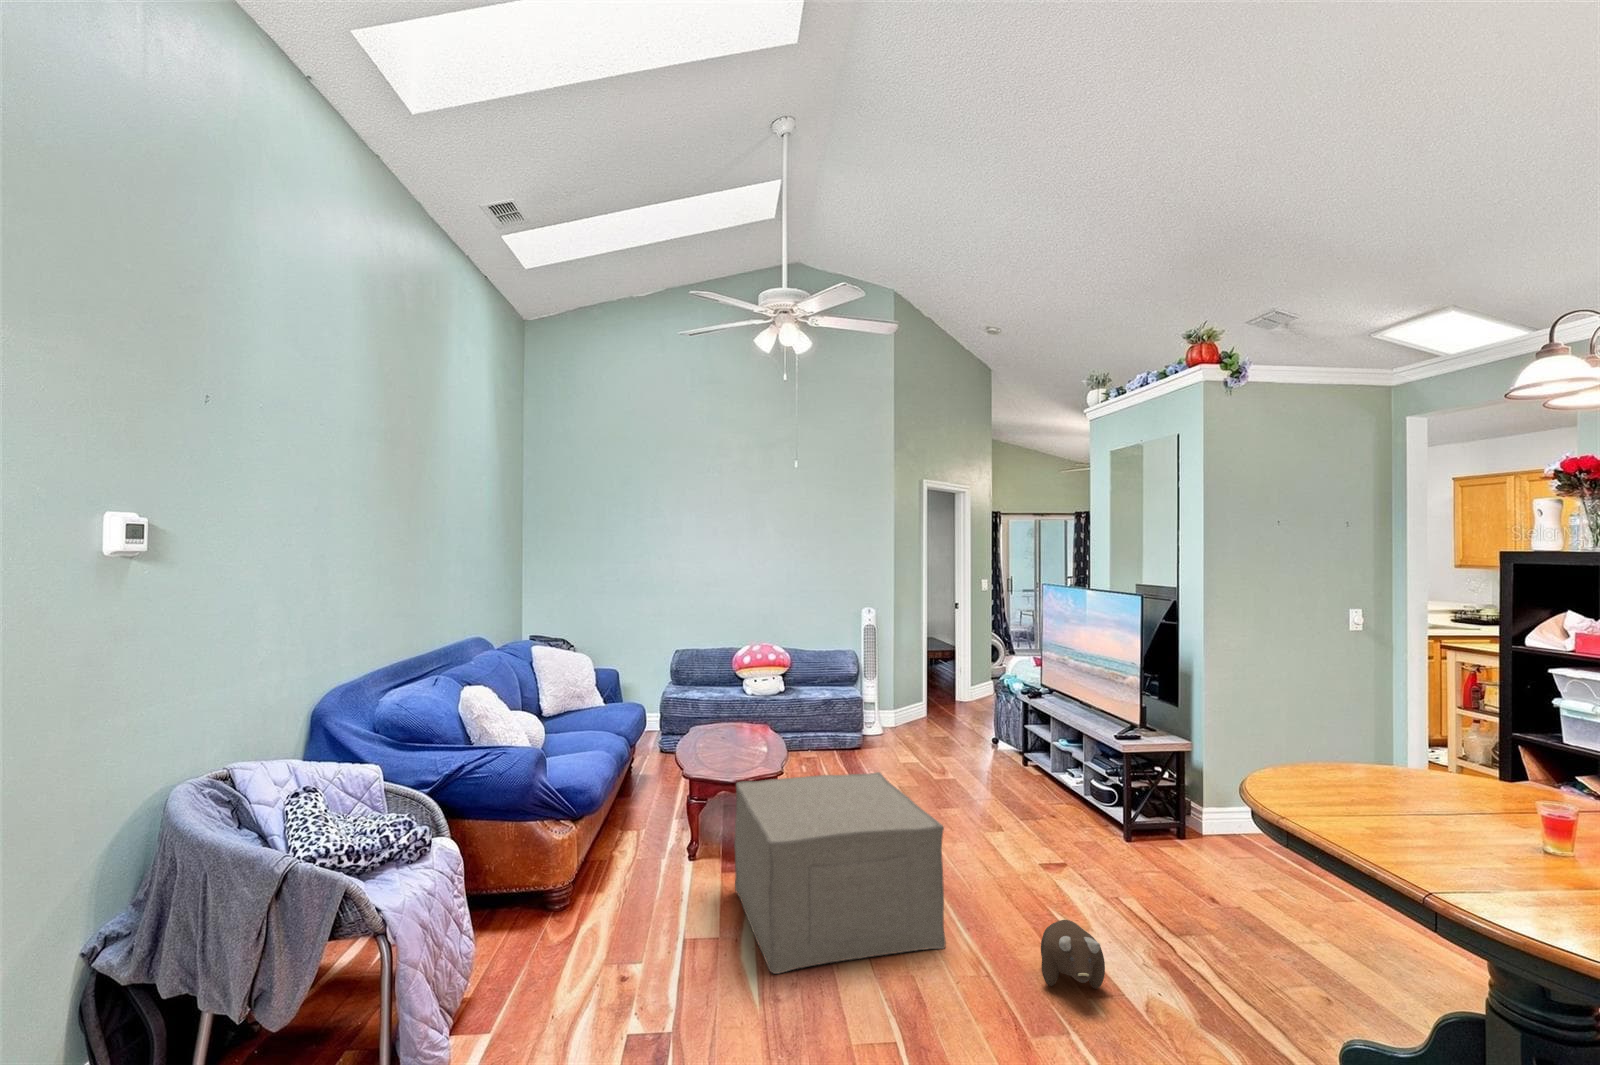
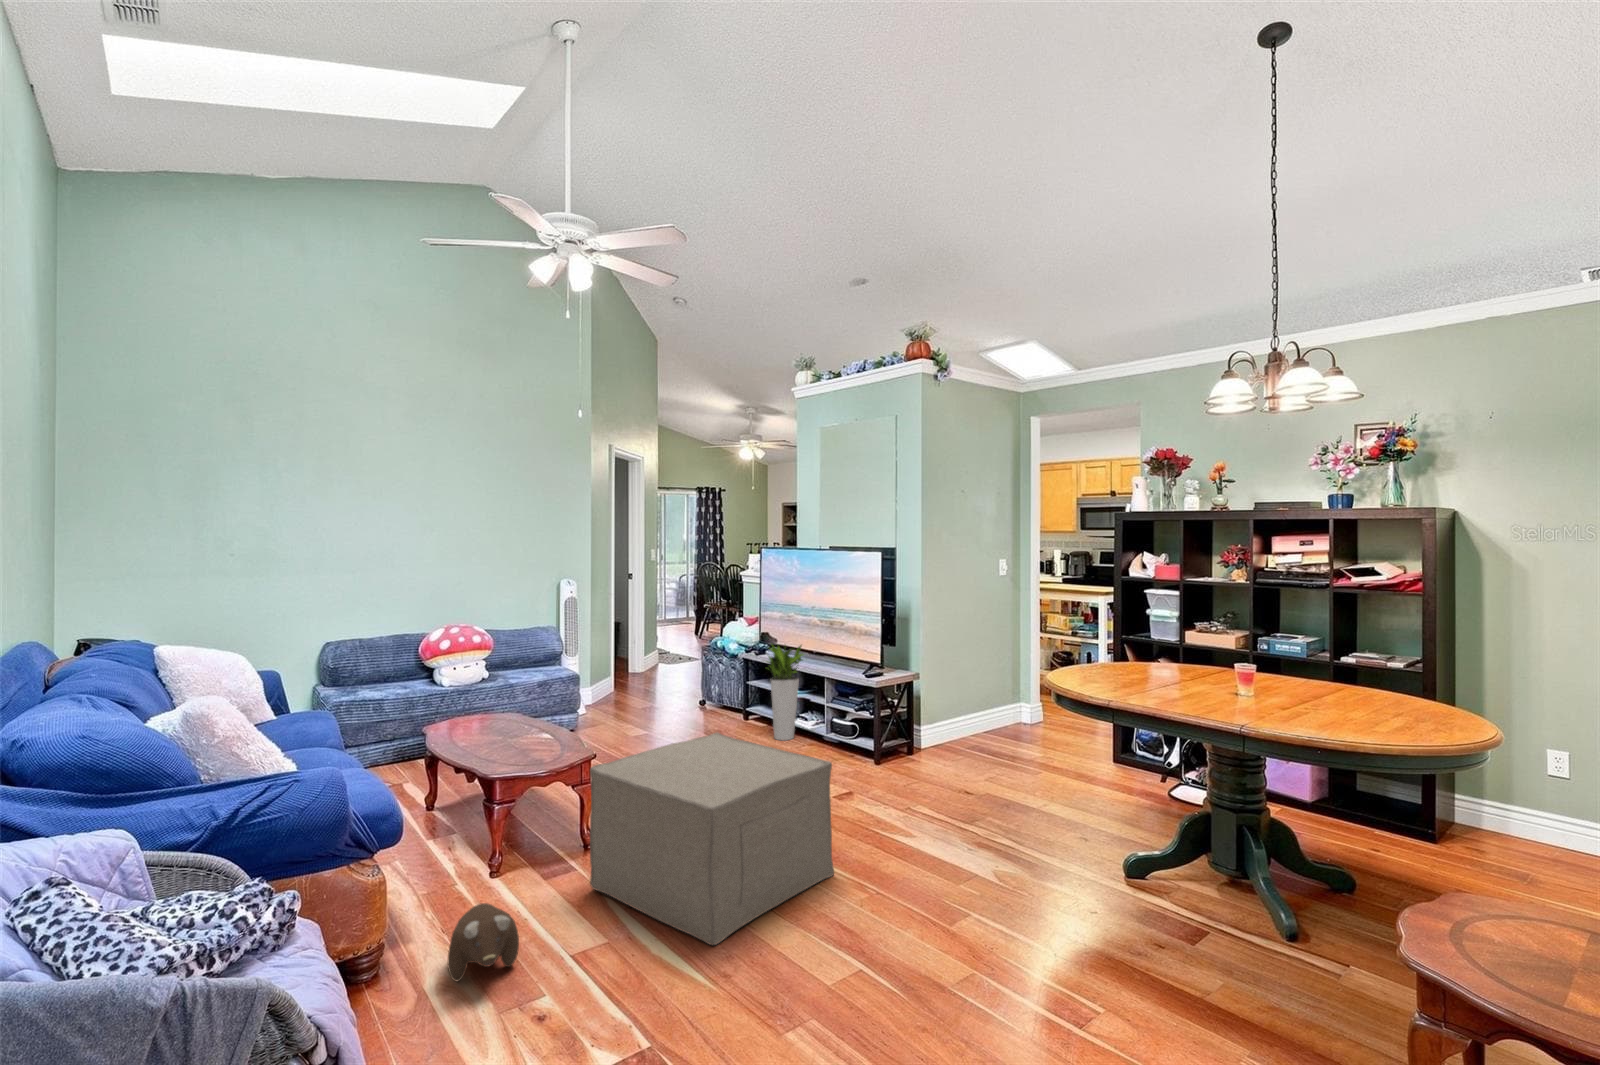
planter: none [1020,687,1075,795] -> present [767,643,804,740]
plush toy: present [1041,920,1105,989] -> present [448,903,519,981]

